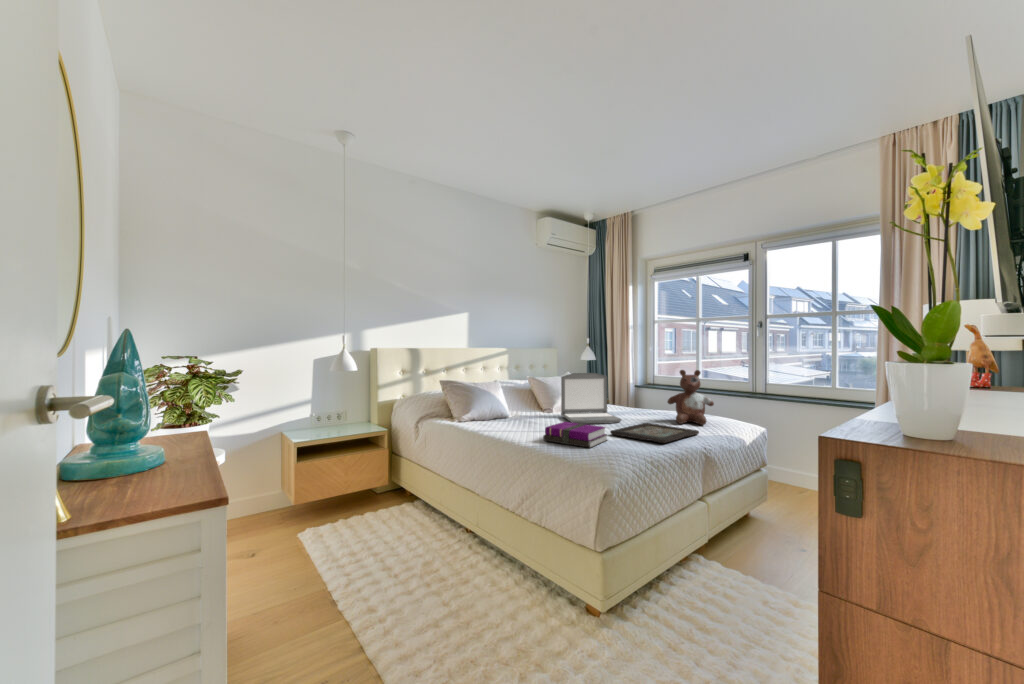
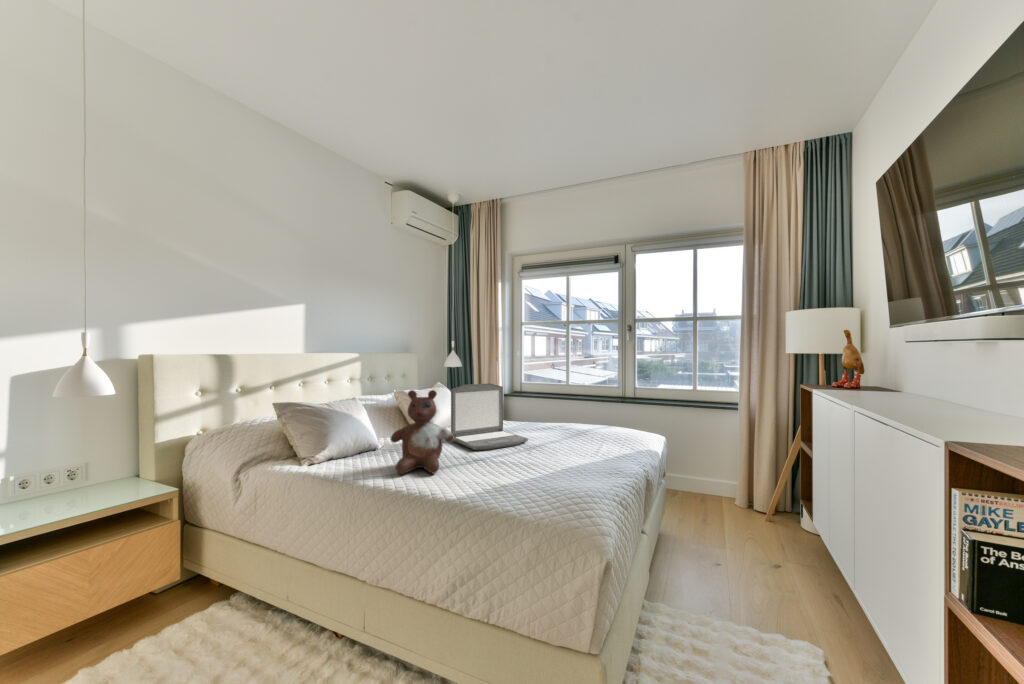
stuffed bear: present [667,370,714,425] -> present [391,390,454,474]
notebook: present [543,422,607,448] -> none [461,453,539,489]
decorative tray: present [610,423,699,443] -> none [534,441,624,470]

